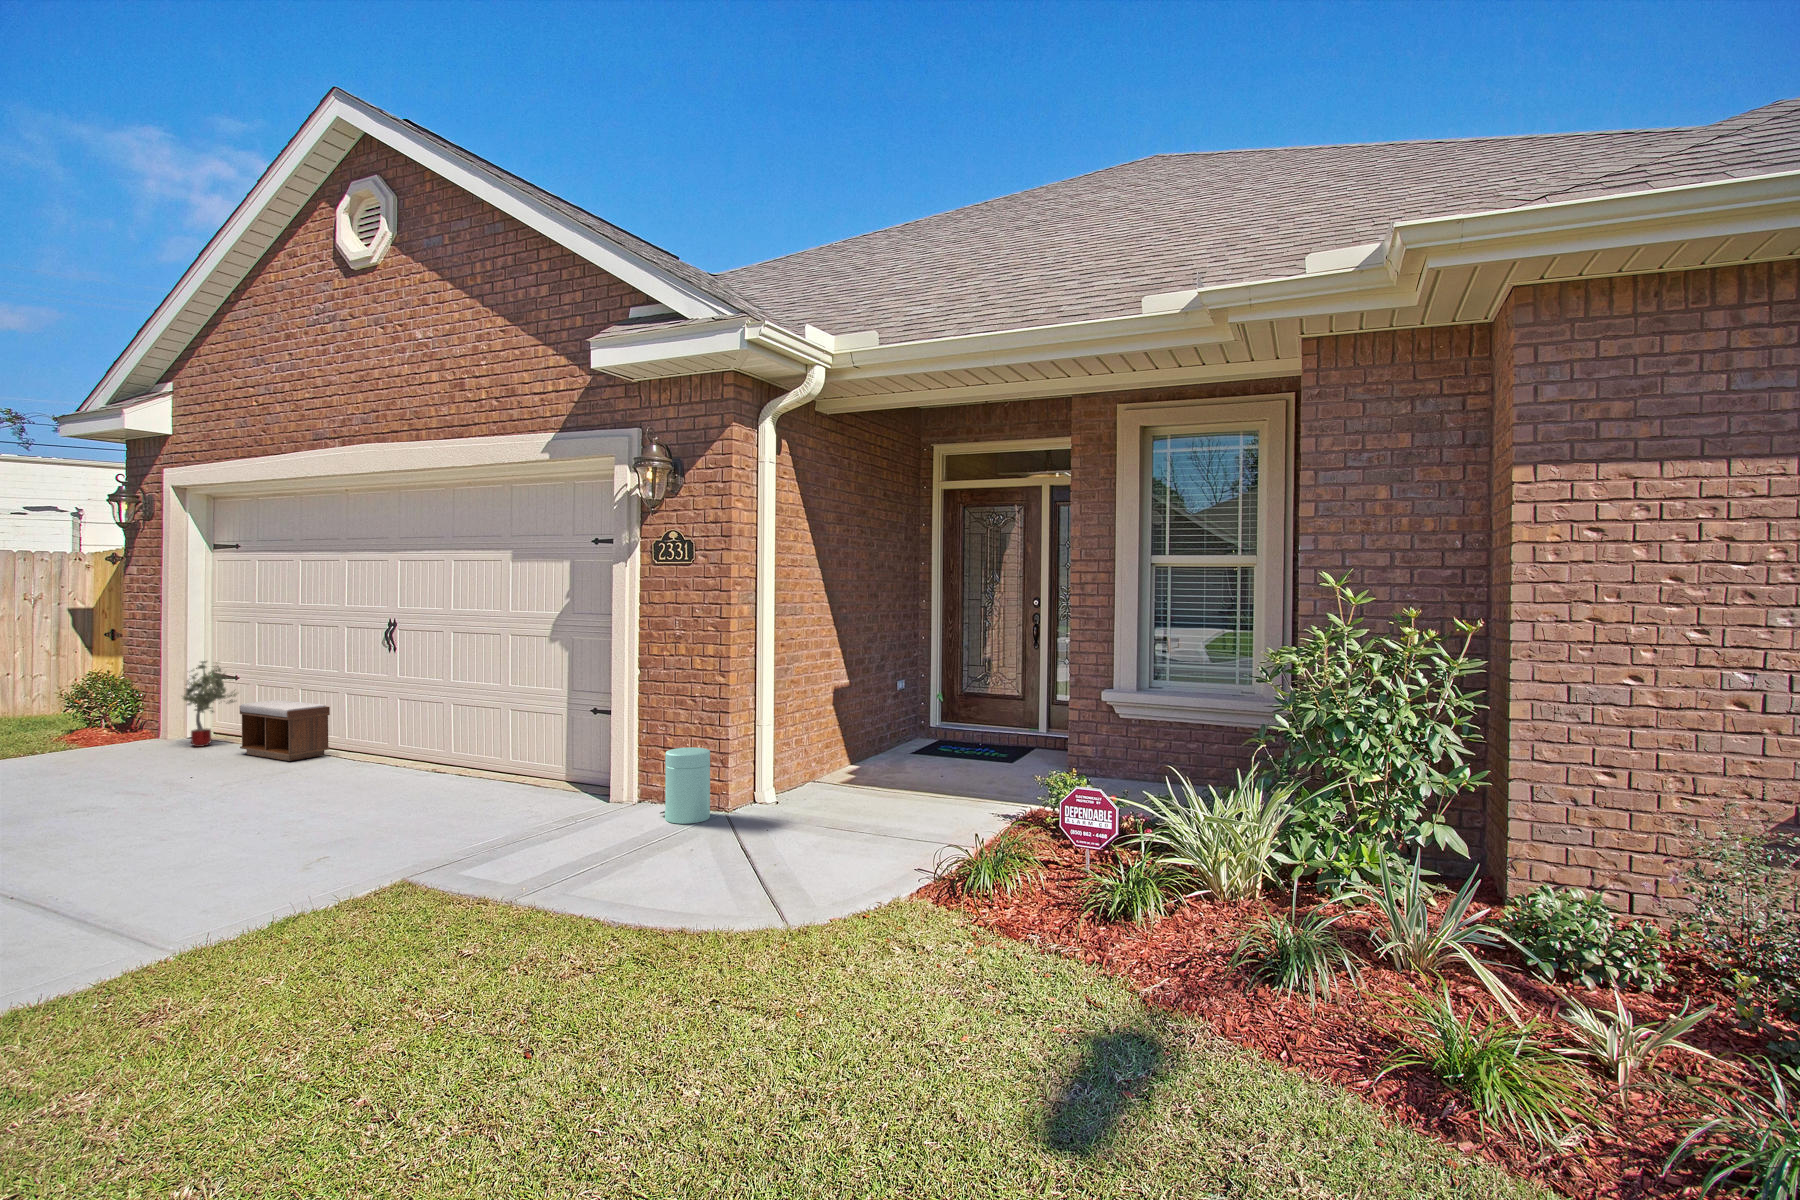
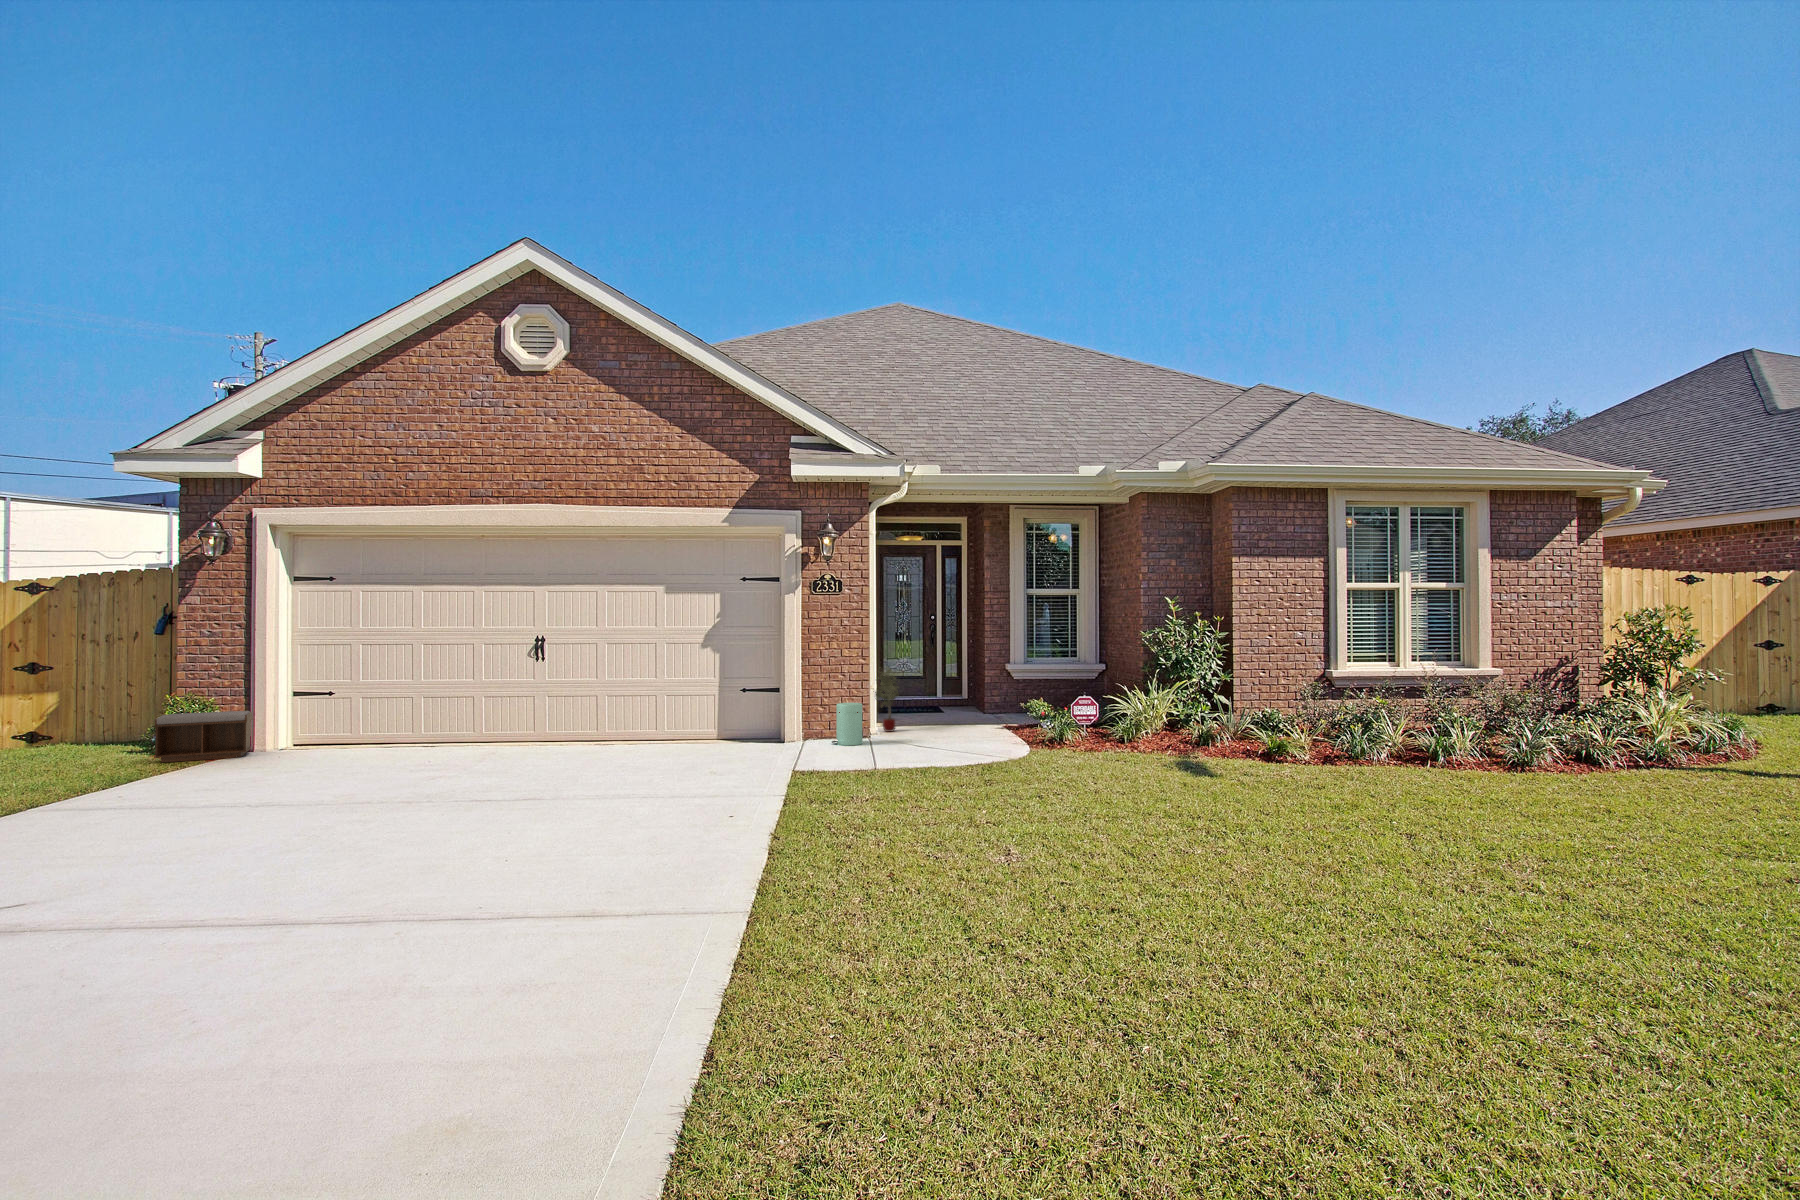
potted tree: present [183,661,237,747] -> present [873,668,898,732]
bench: present [240,700,330,761] -> present [154,711,253,762]

